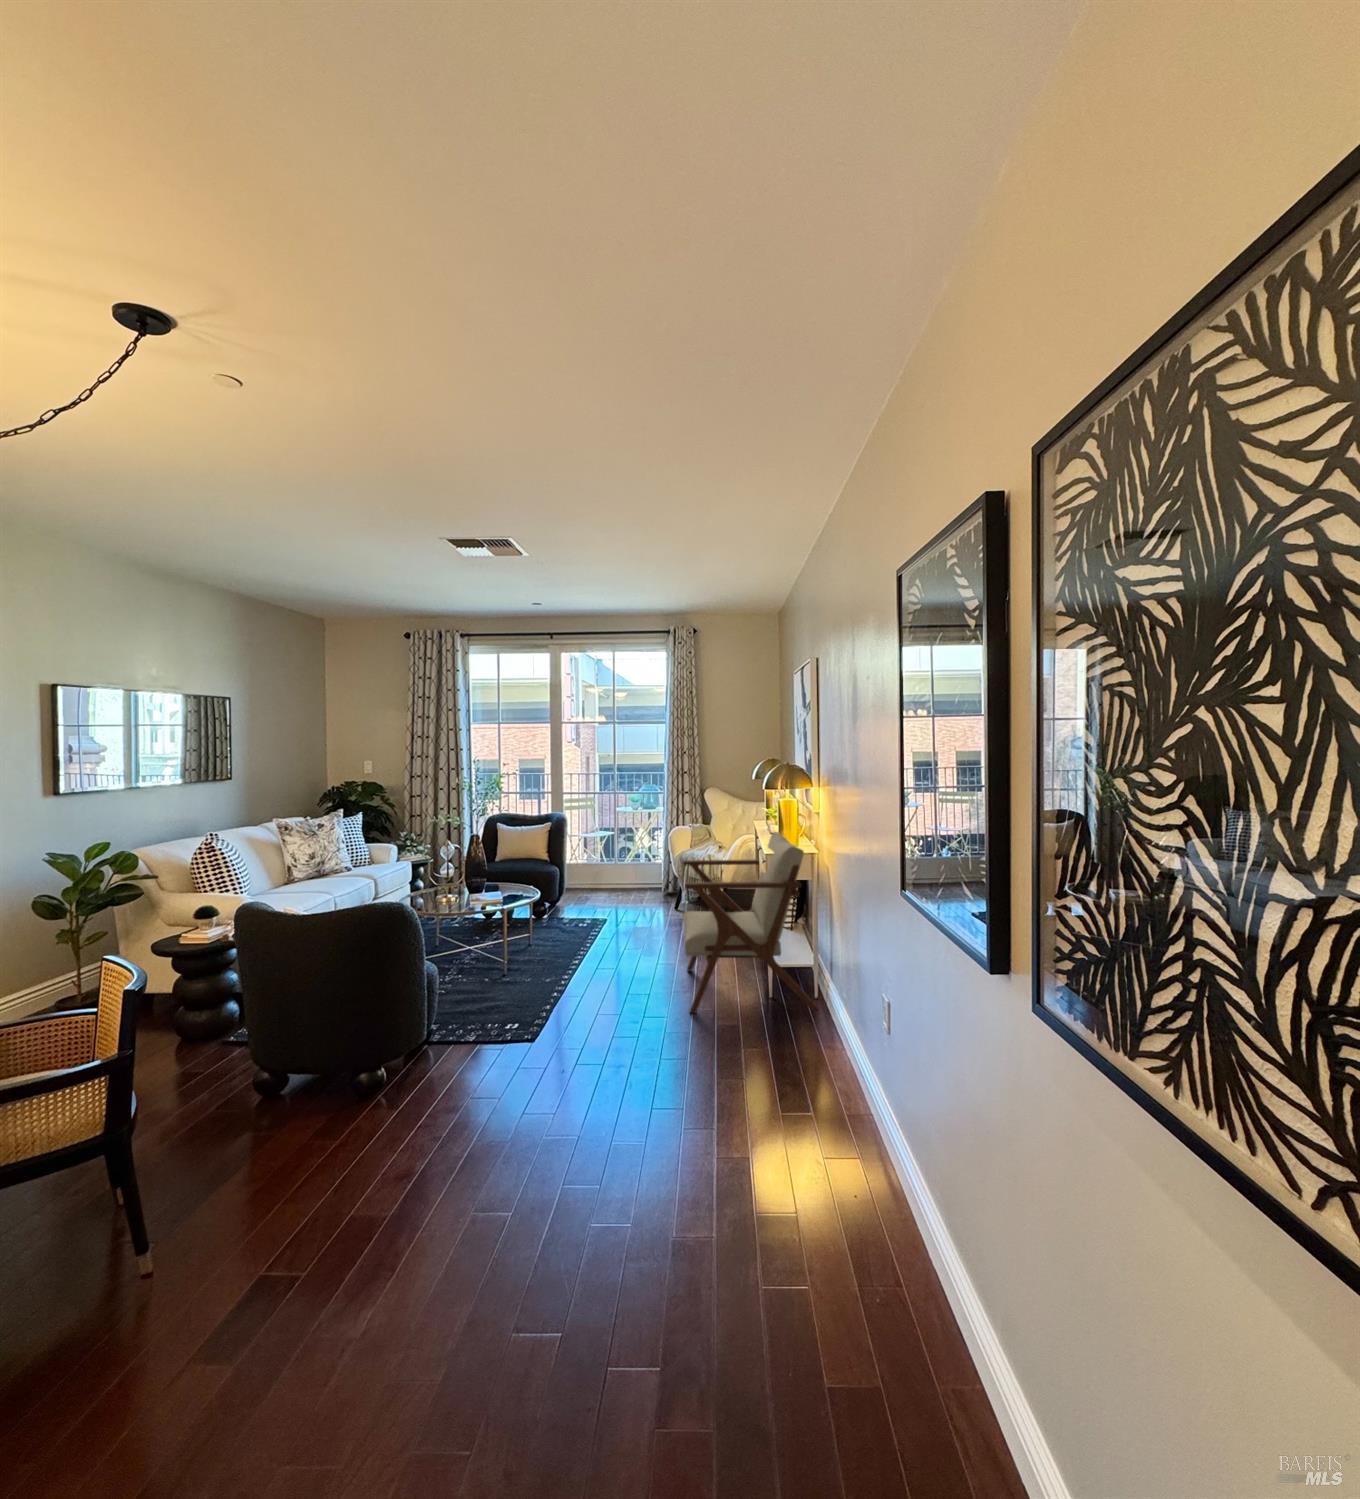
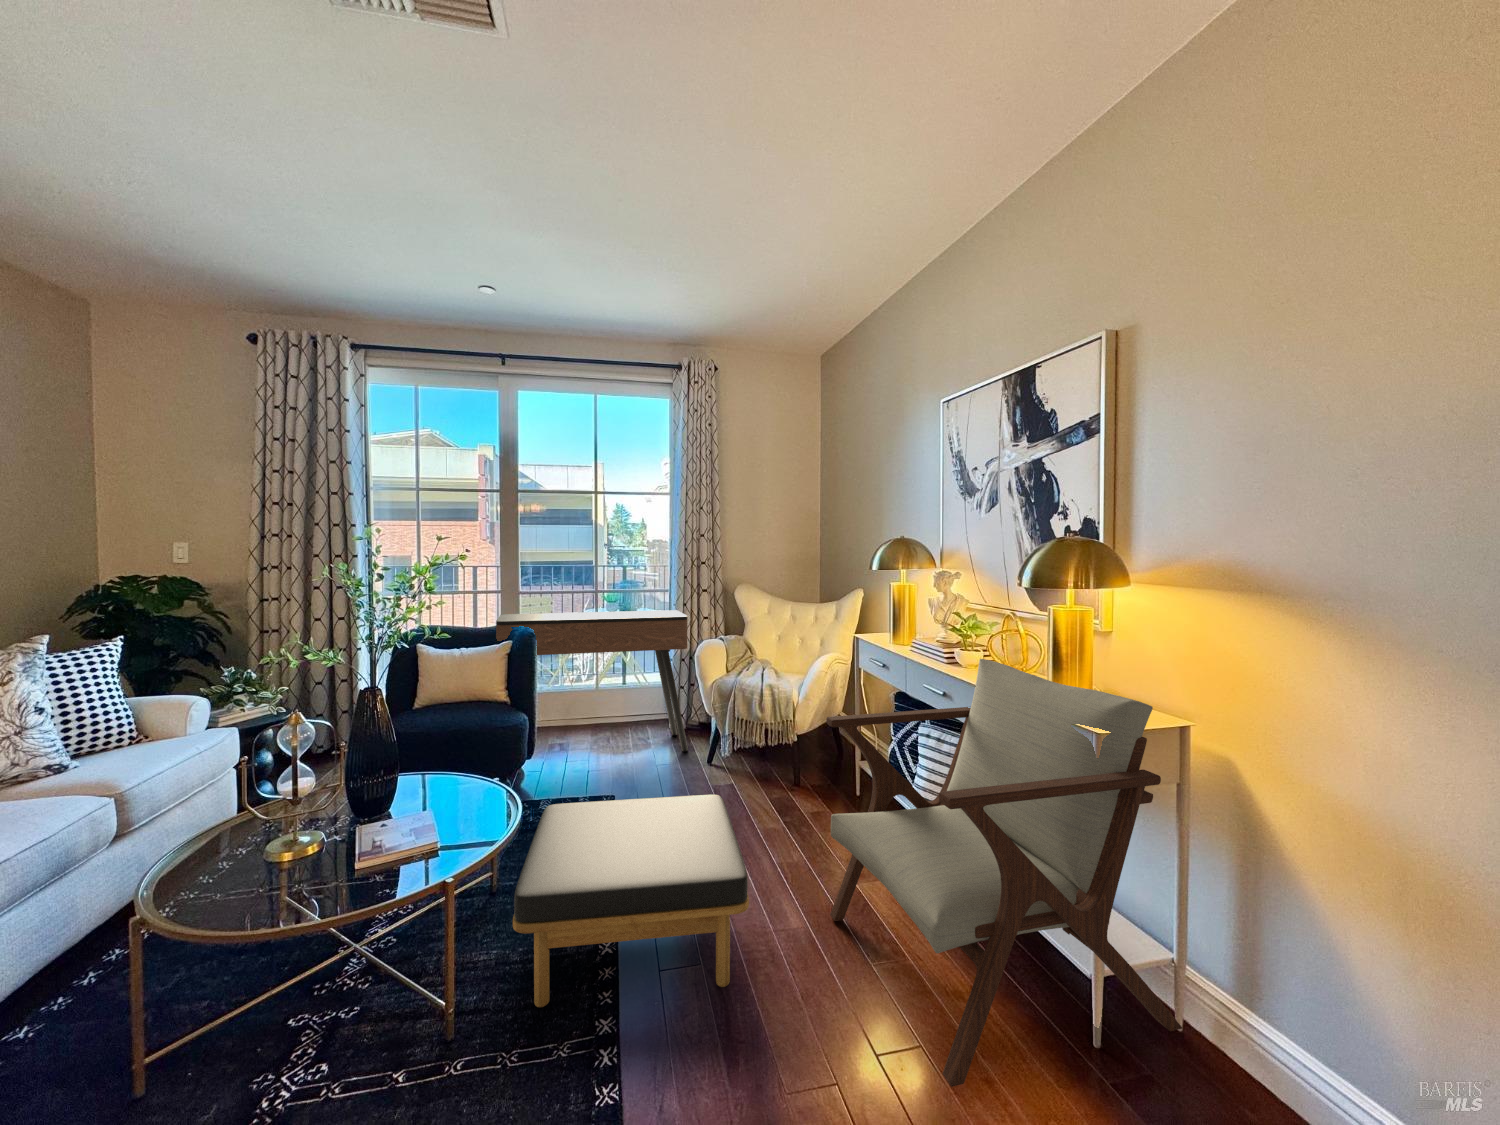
console table: none [542,805,667,904] -> present [496,610,688,752]
ottoman: none [520,905,642,984] -> present [513,795,749,1007]

